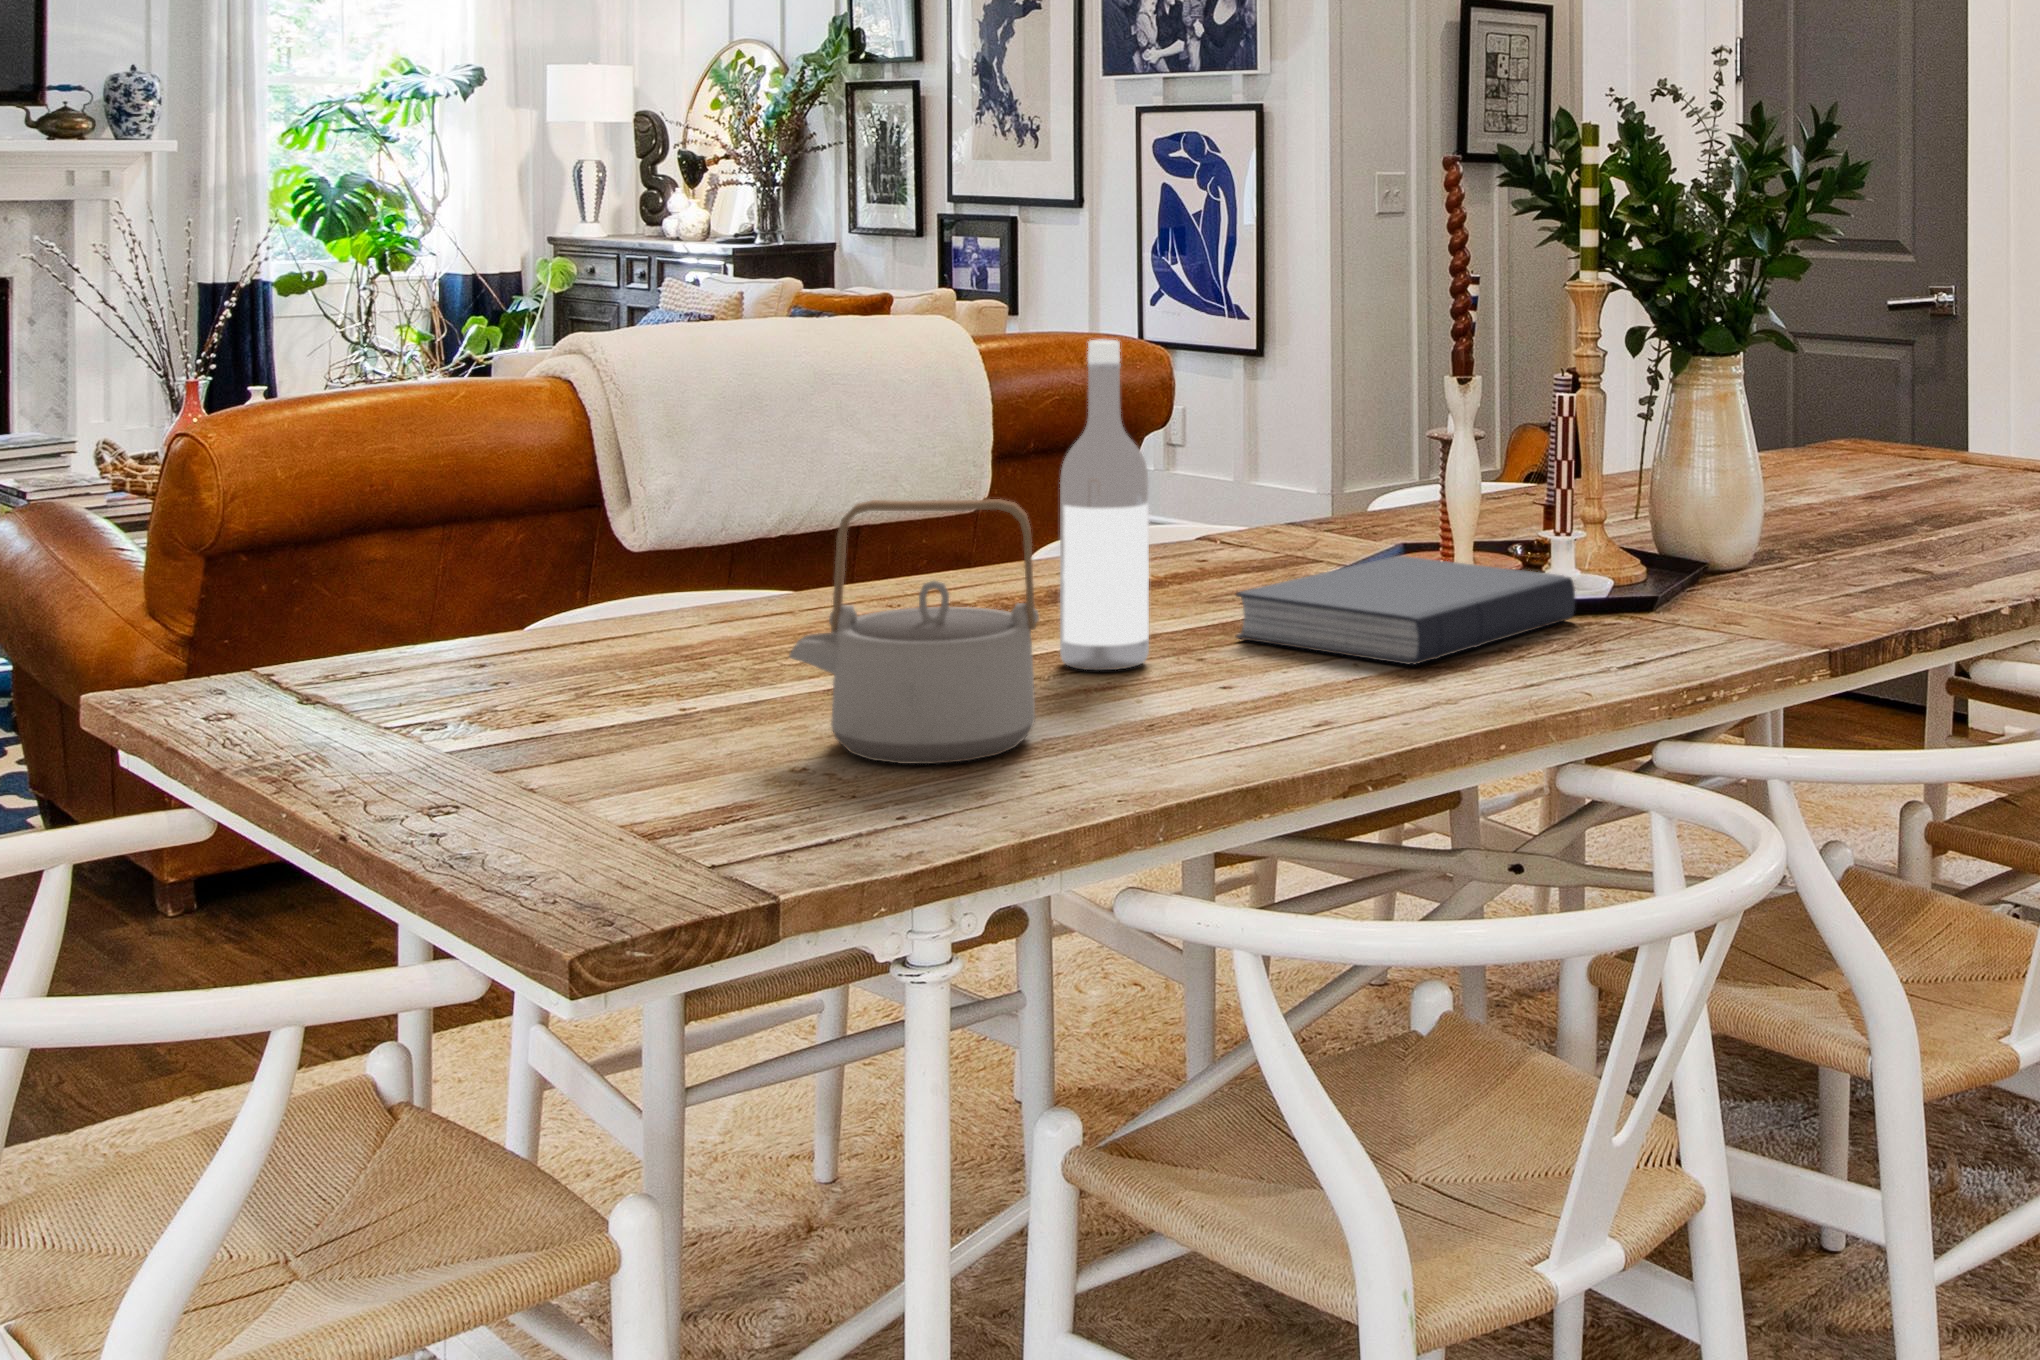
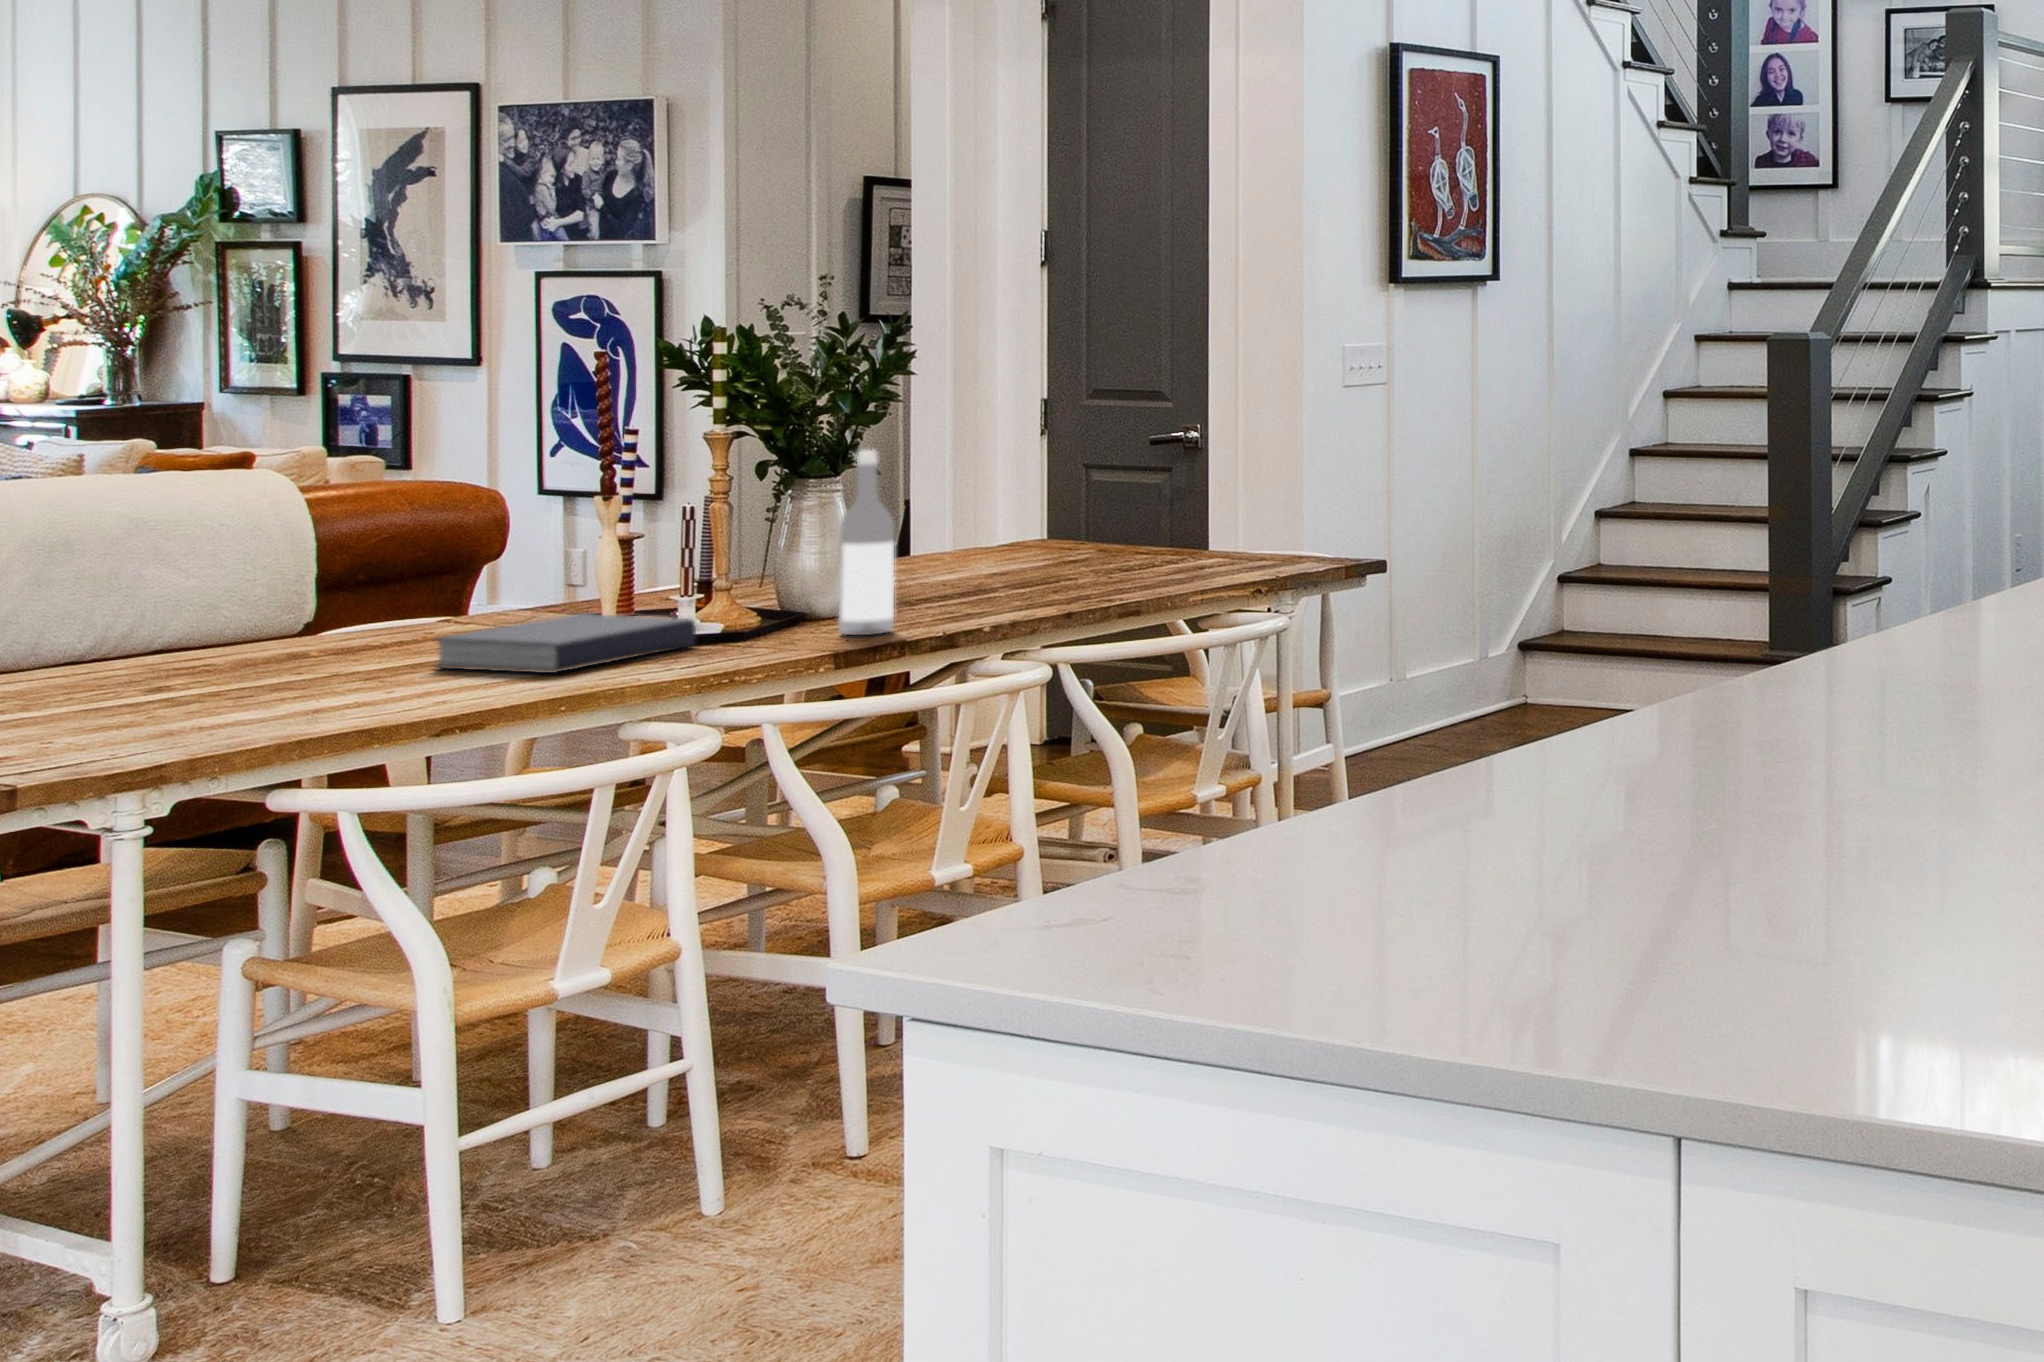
wine bottle: present [1060,340,1149,670] -> present [839,450,894,635]
teapot: present [789,499,1039,764] -> none [63,575,253,737]

